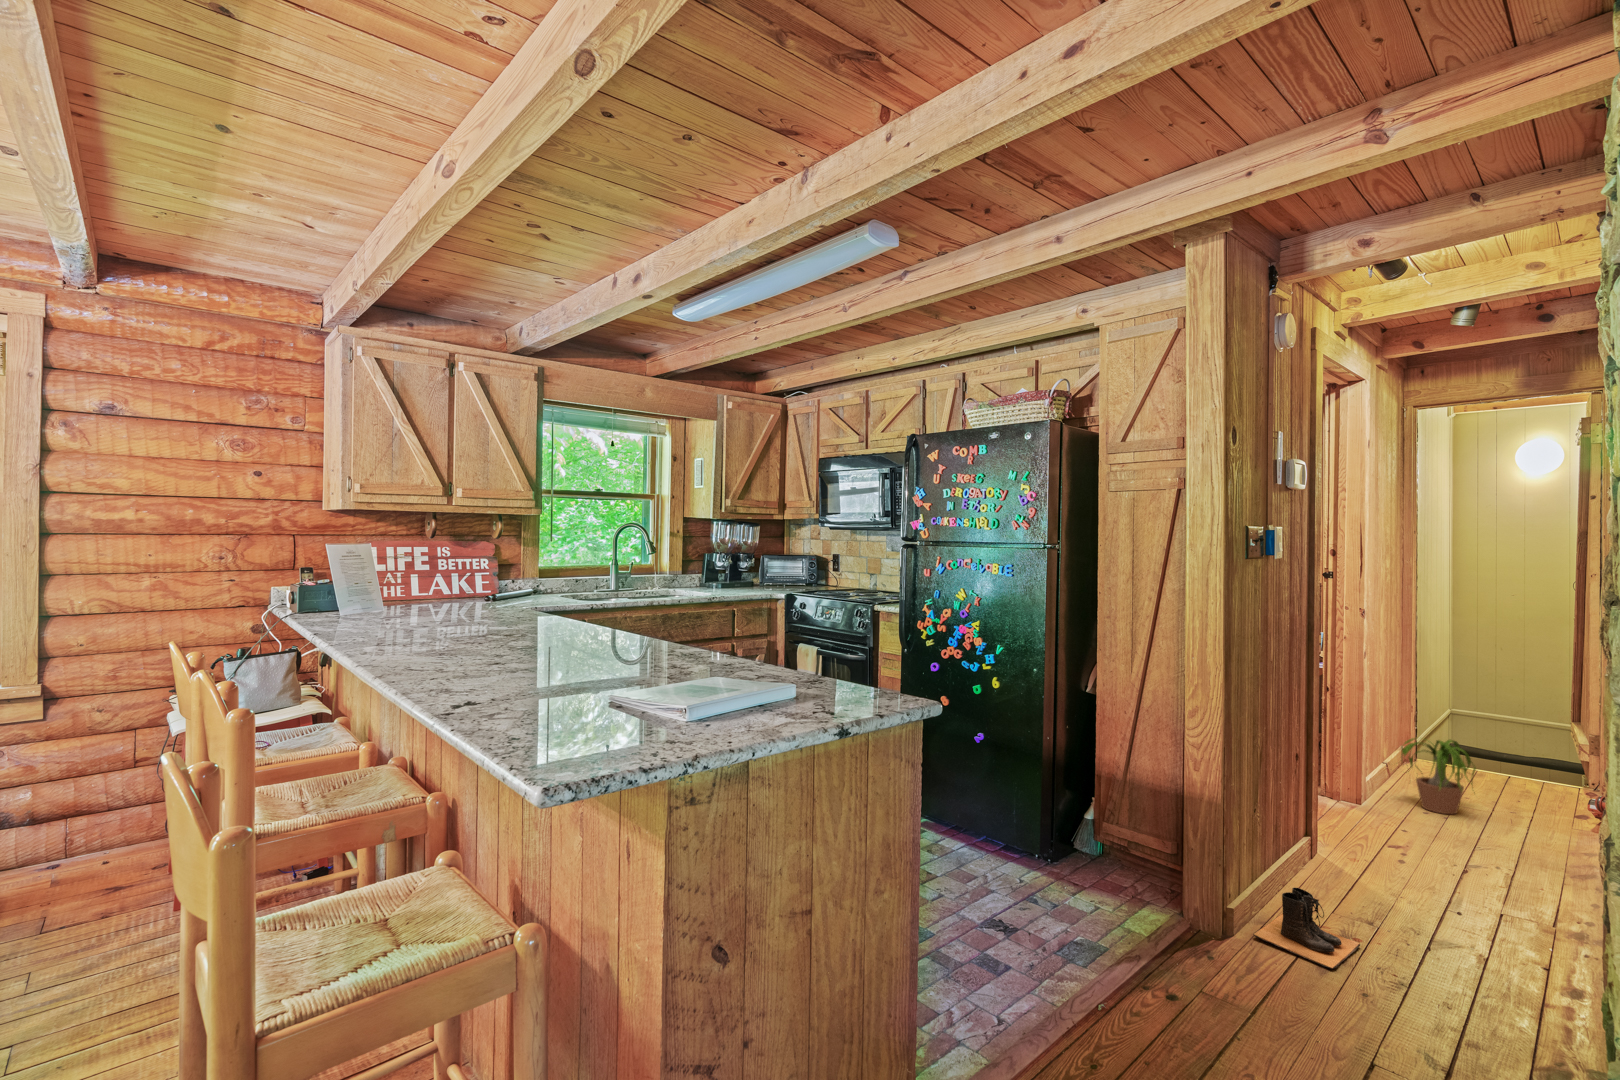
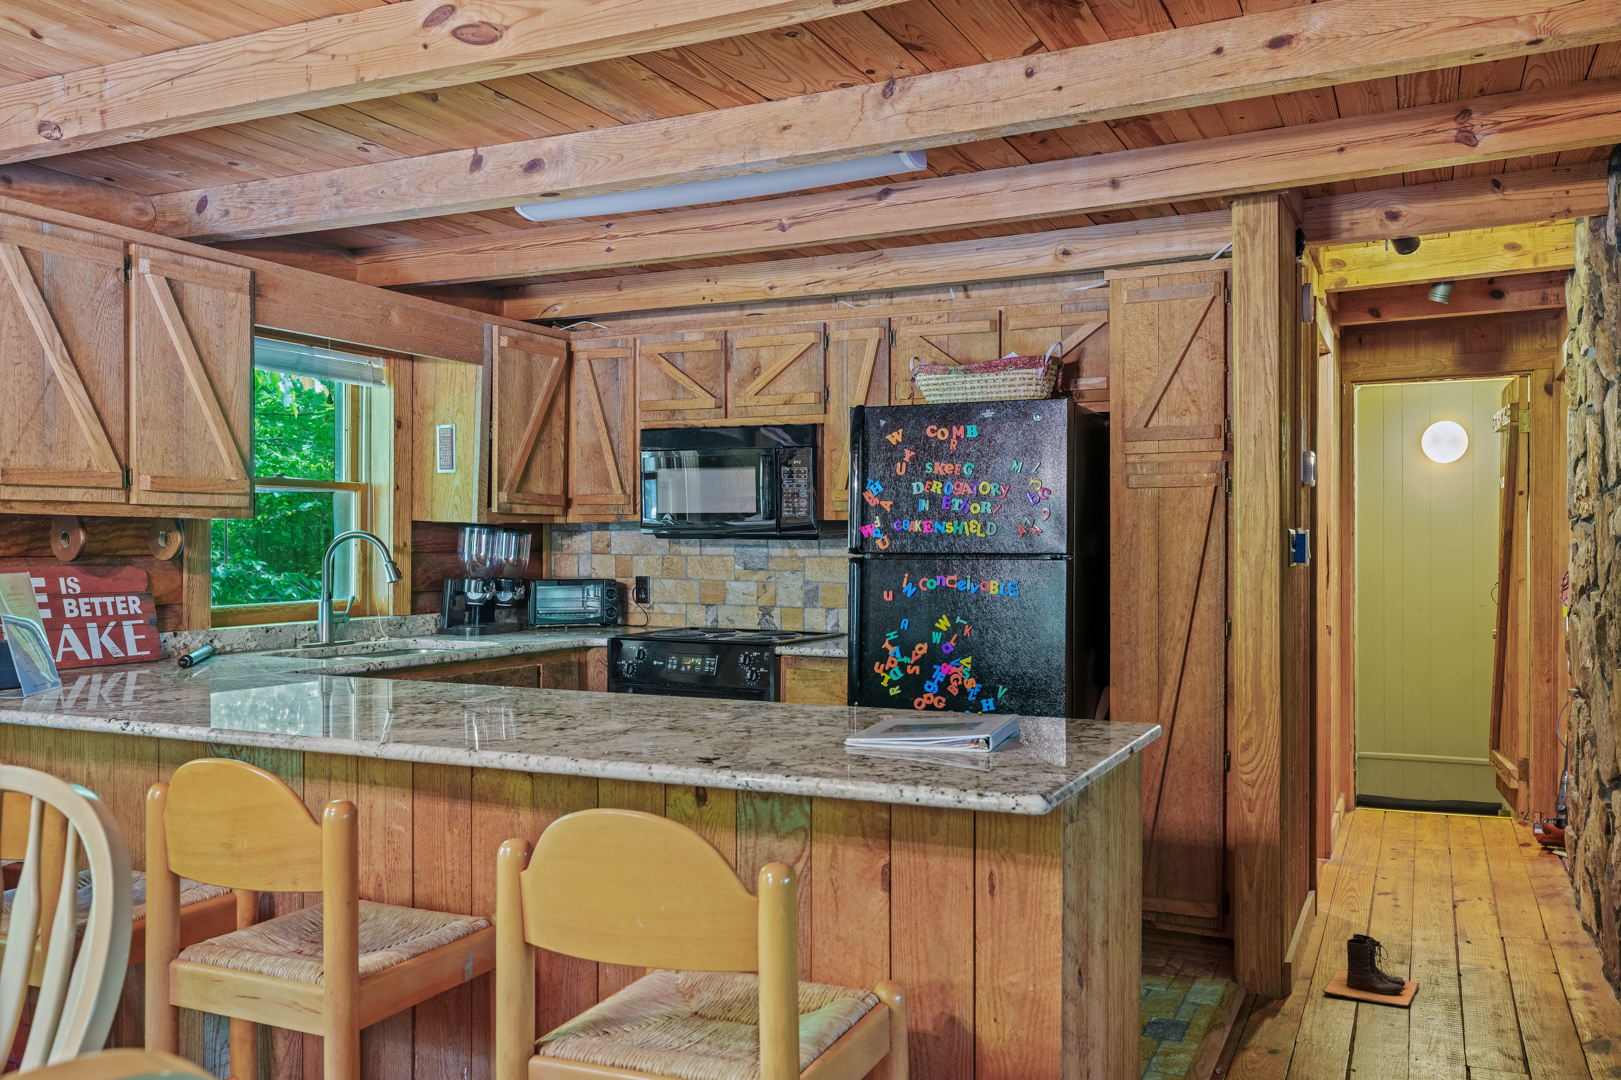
potted plant: present [1401,738,1476,814] -> none [1360,778,1456,864]

